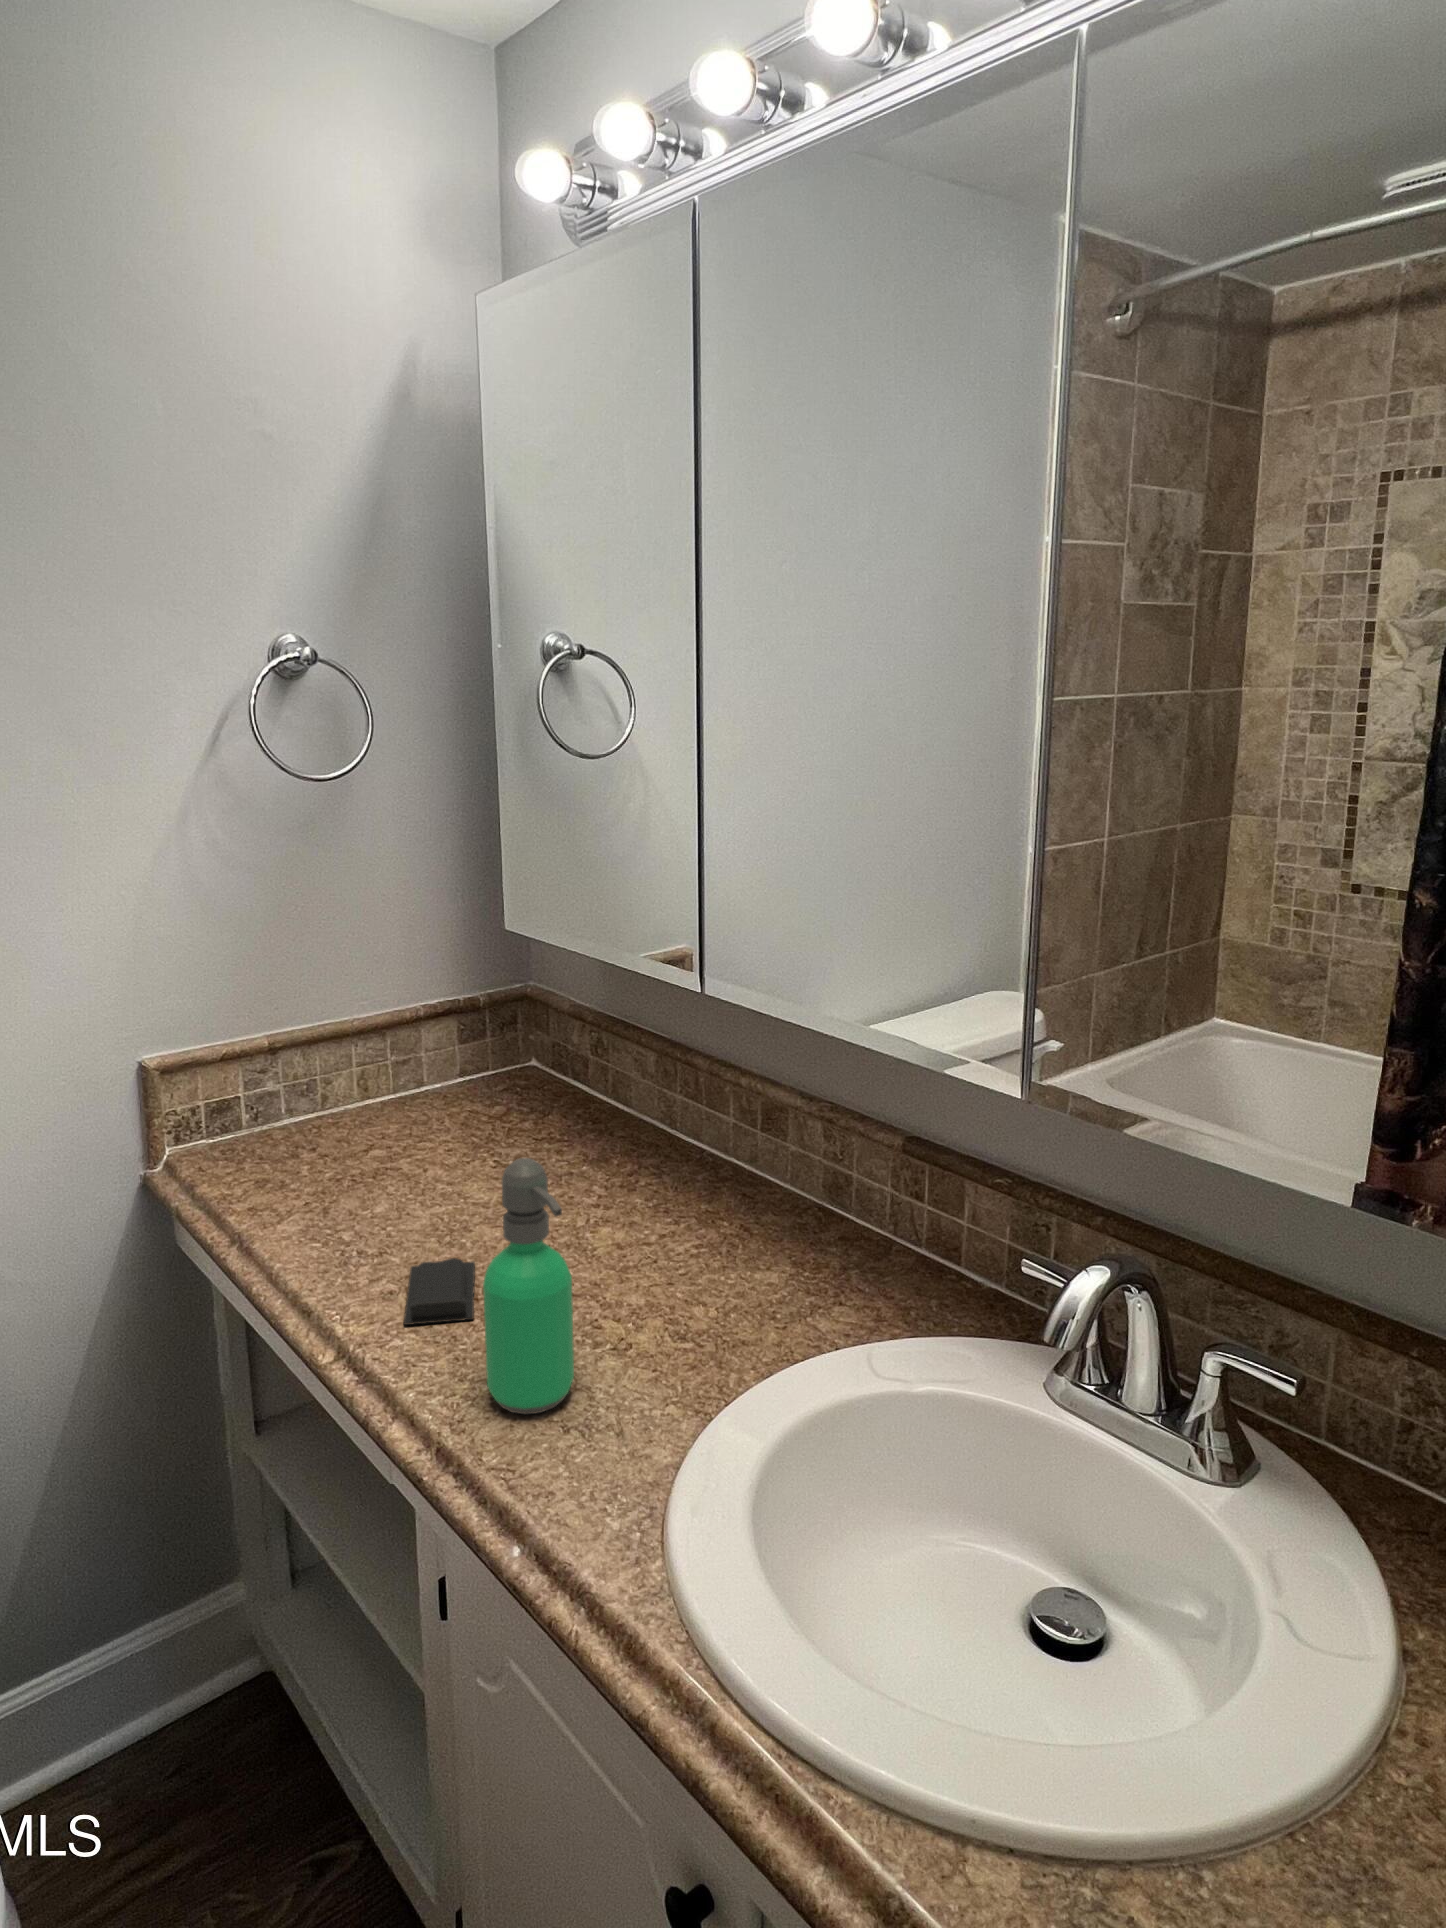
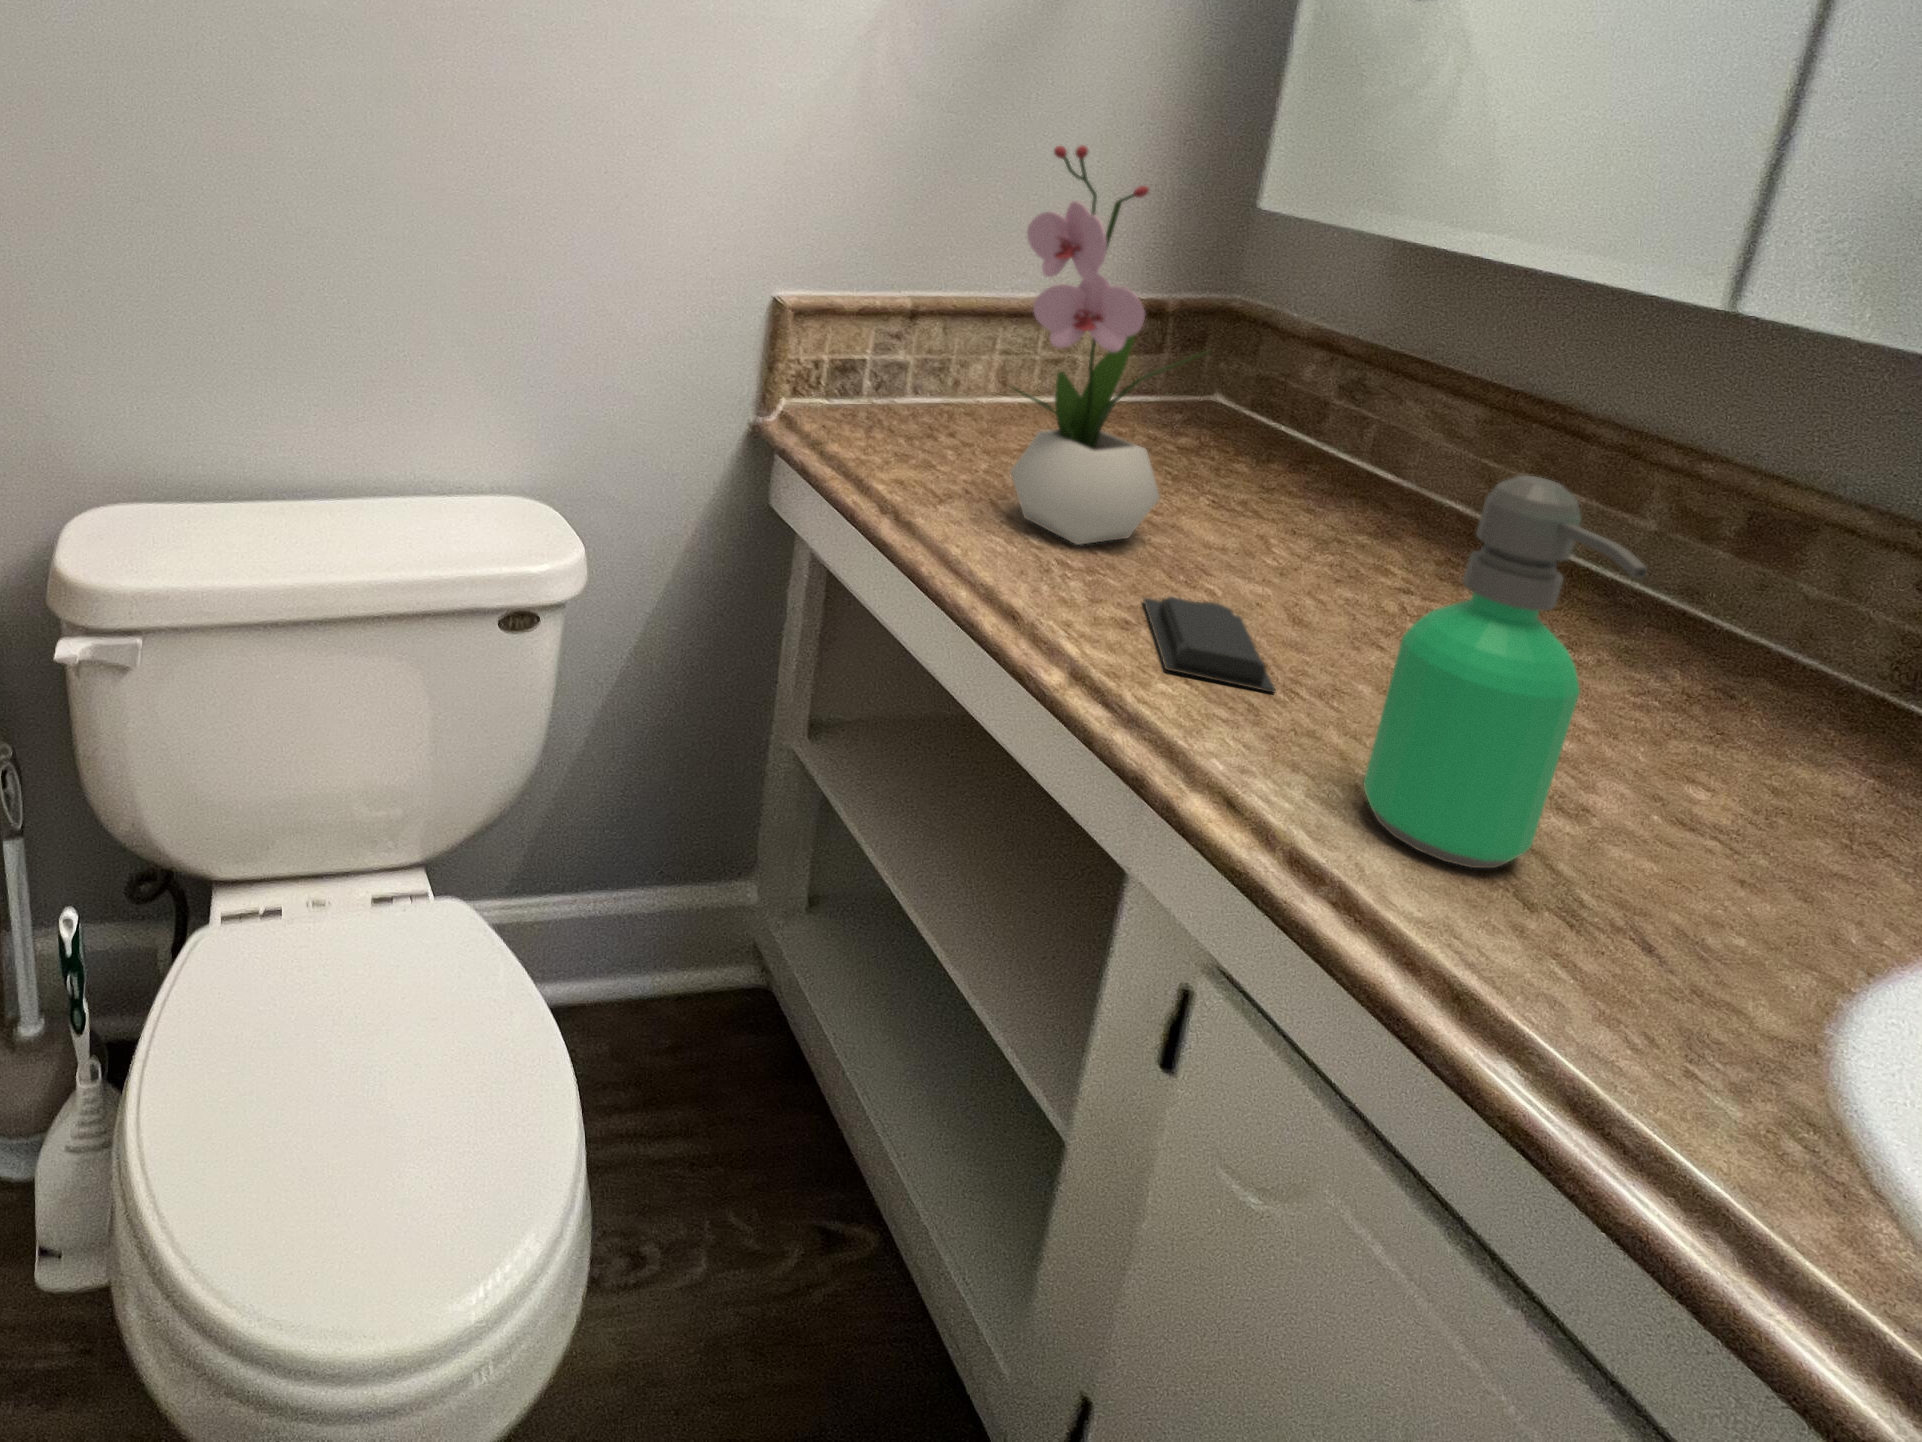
flower arrangement: none [293,924,446,1232] -> present [1011,146,1208,545]

